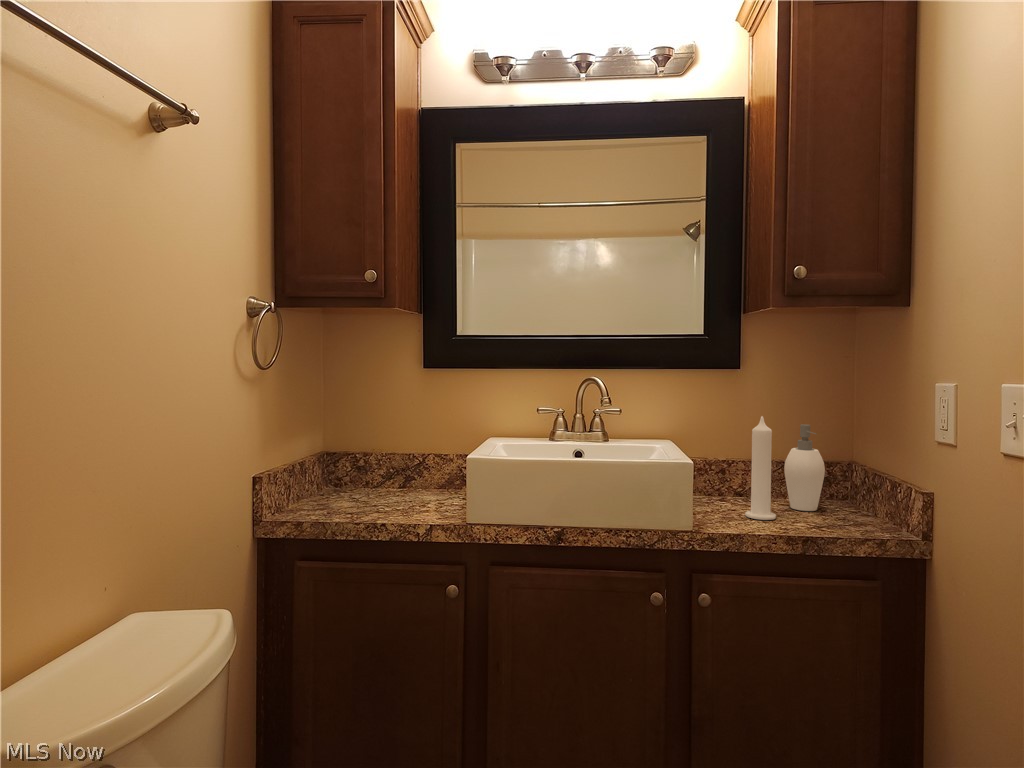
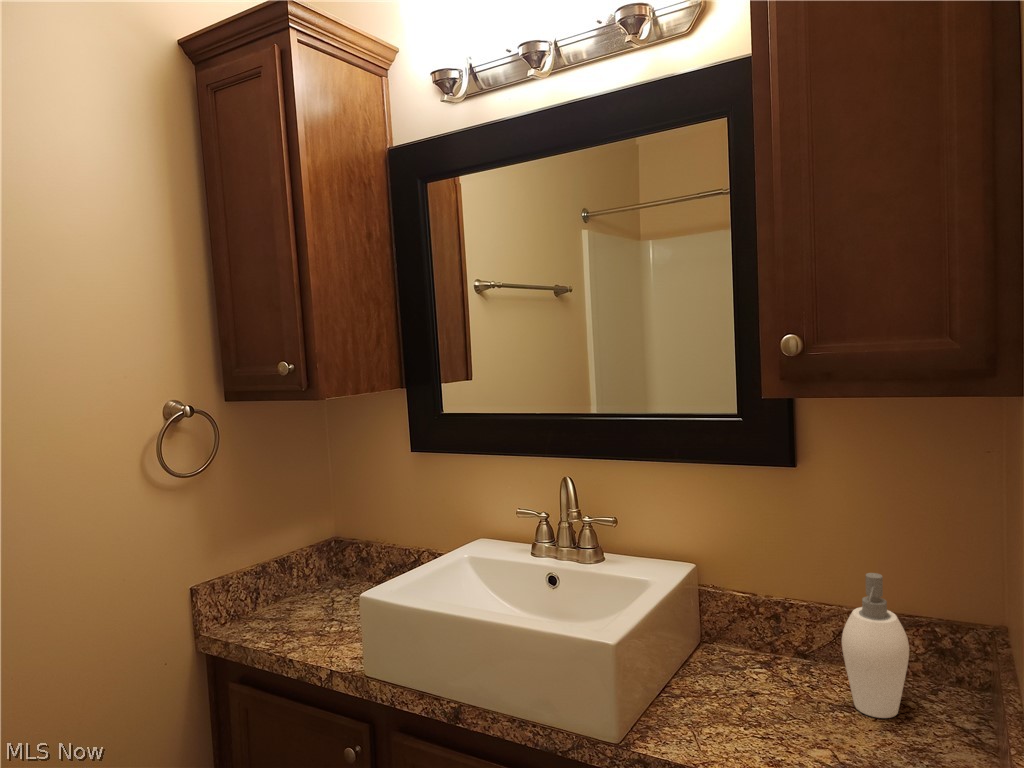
candle: present [745,416,776,520] -> none [748,568,795,733]

